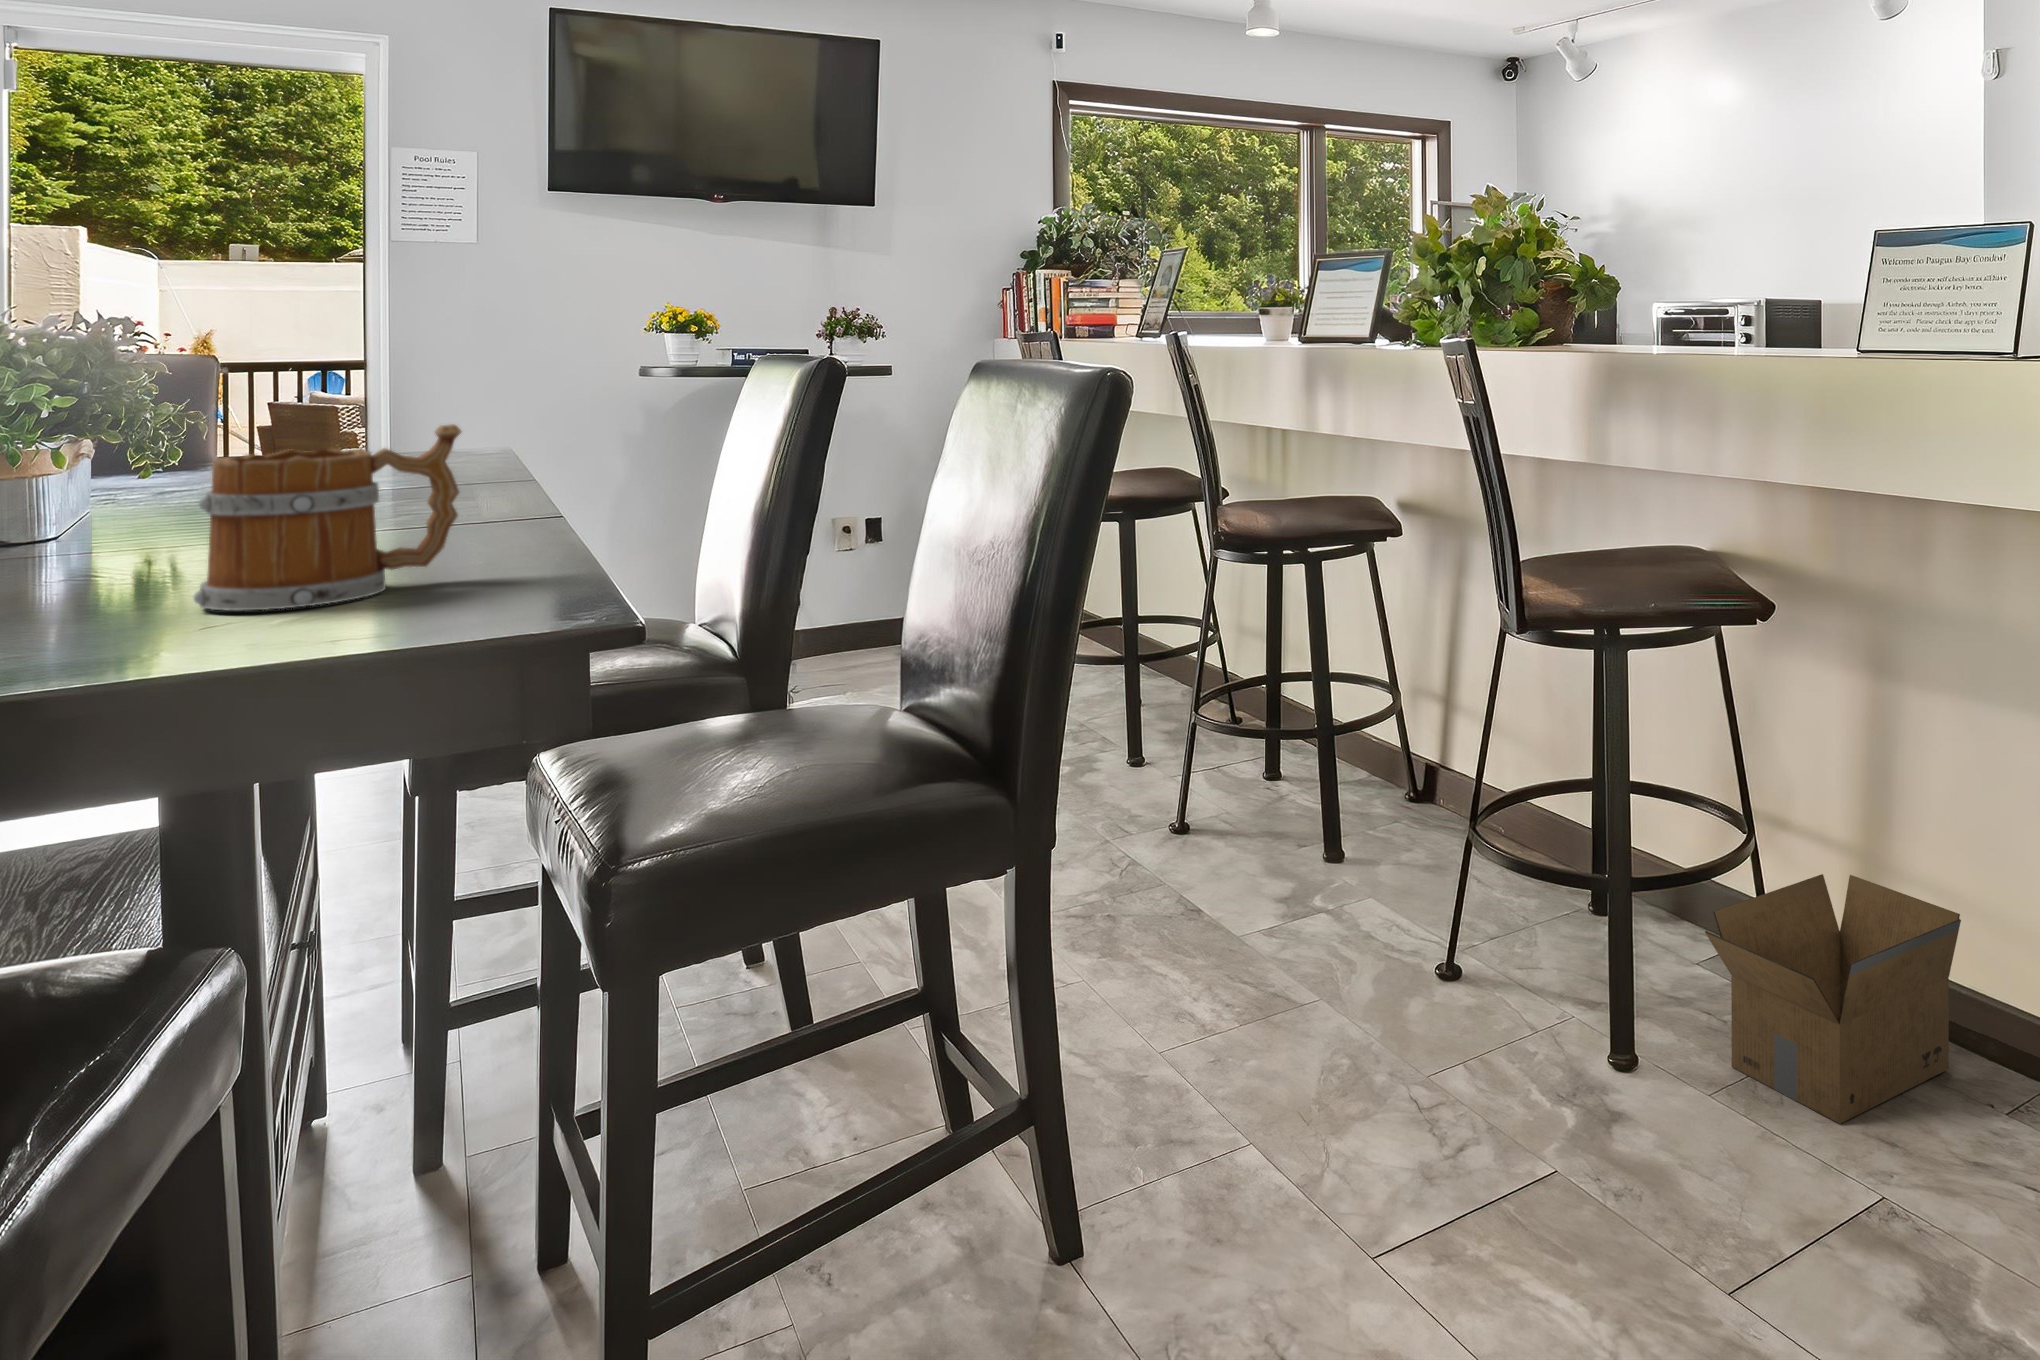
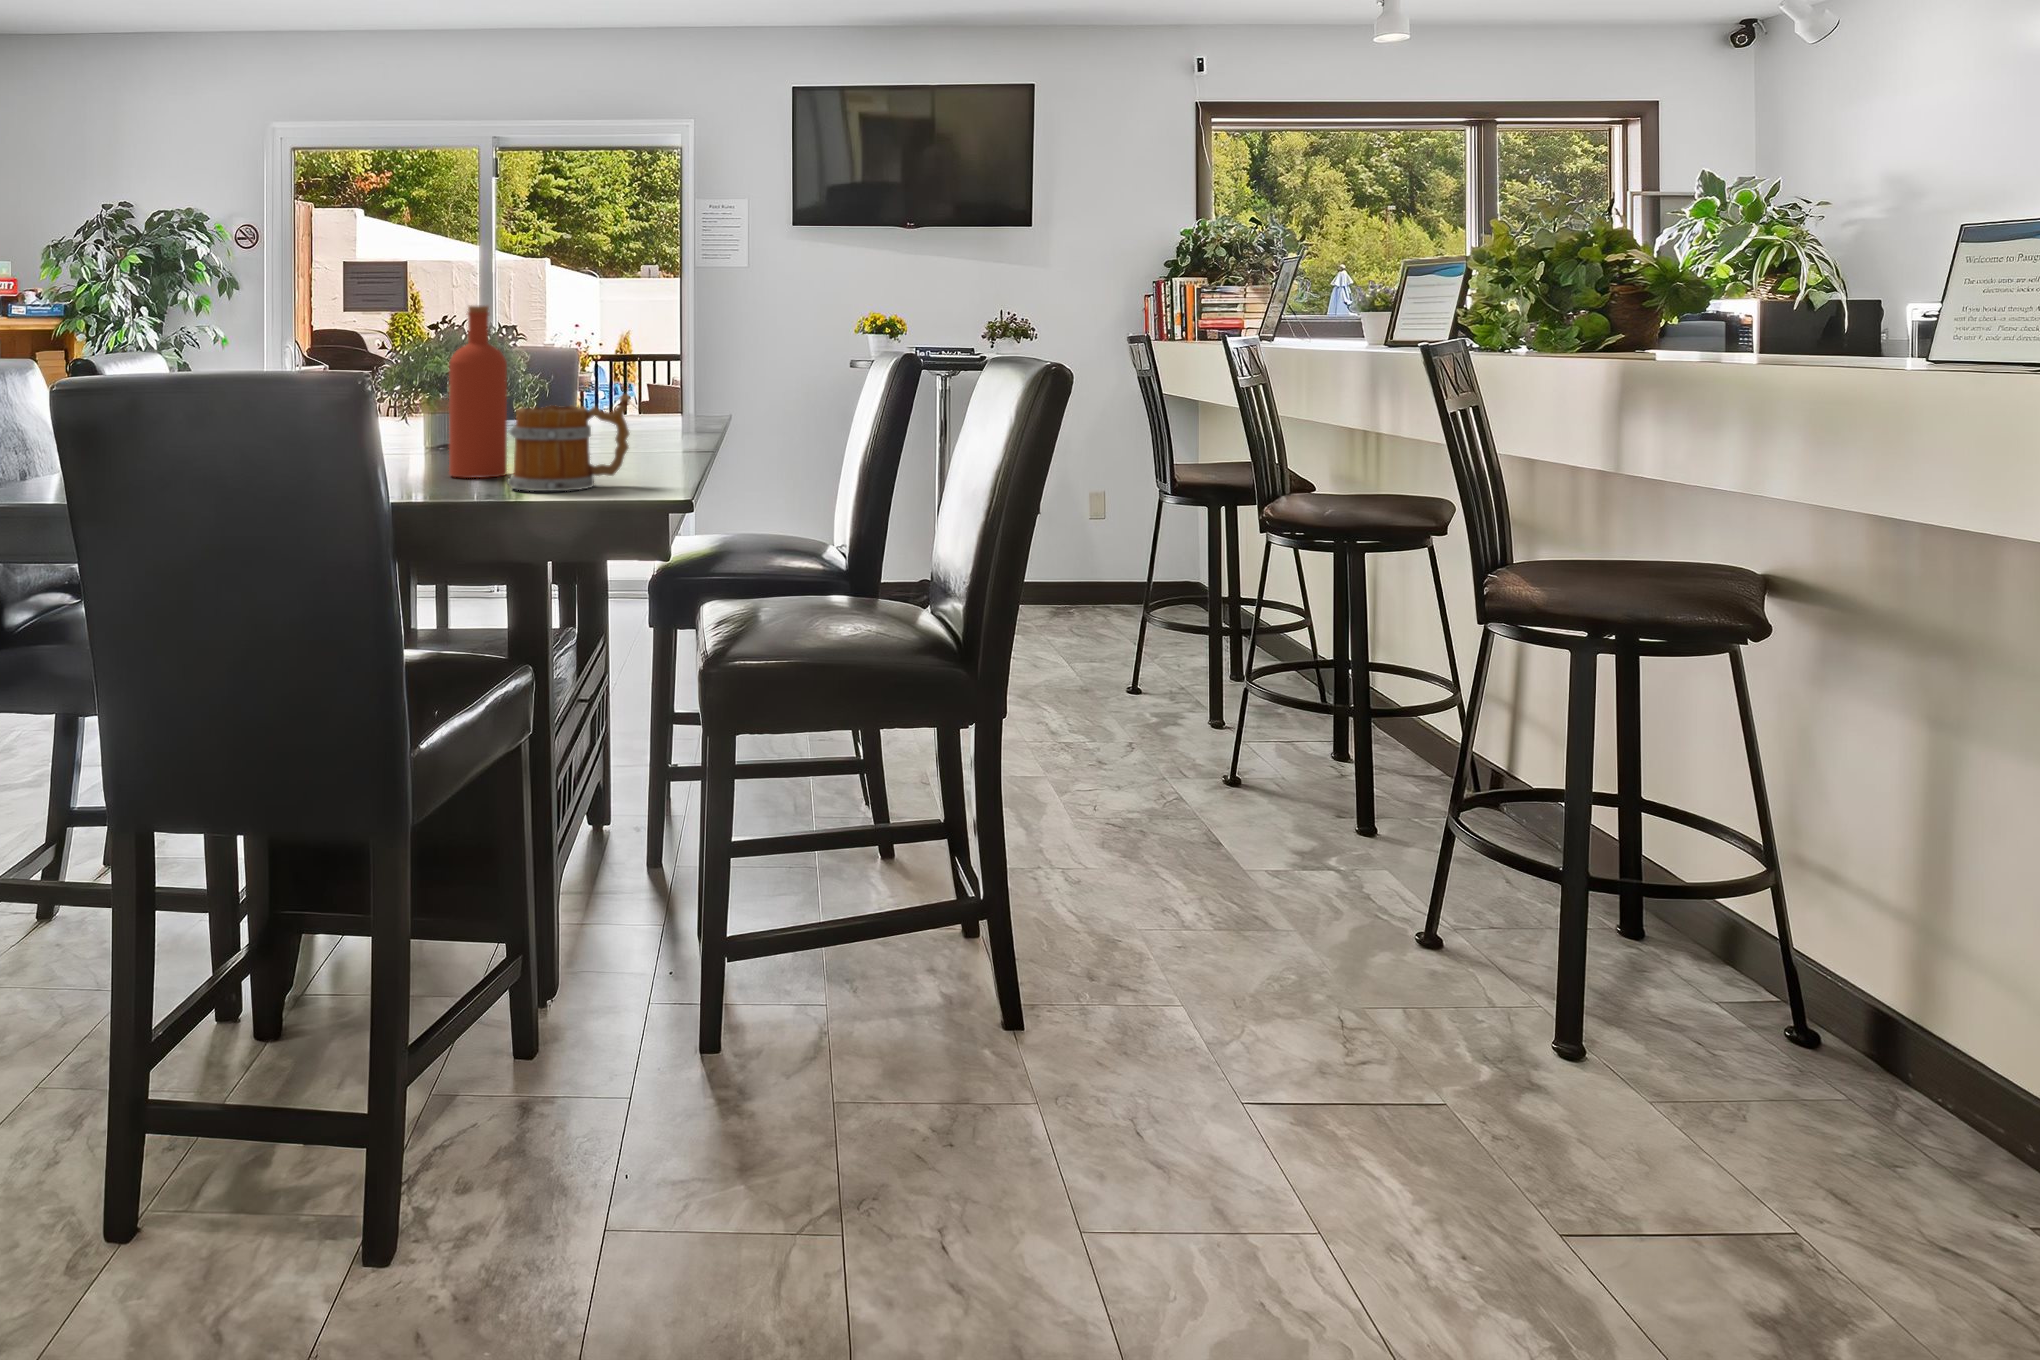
bottle: none [28,271,168,596] -> present [449,306,507,478]
cardboard box: present [1705,874,1961,1124] -> none [1663,929,2019,1167]

